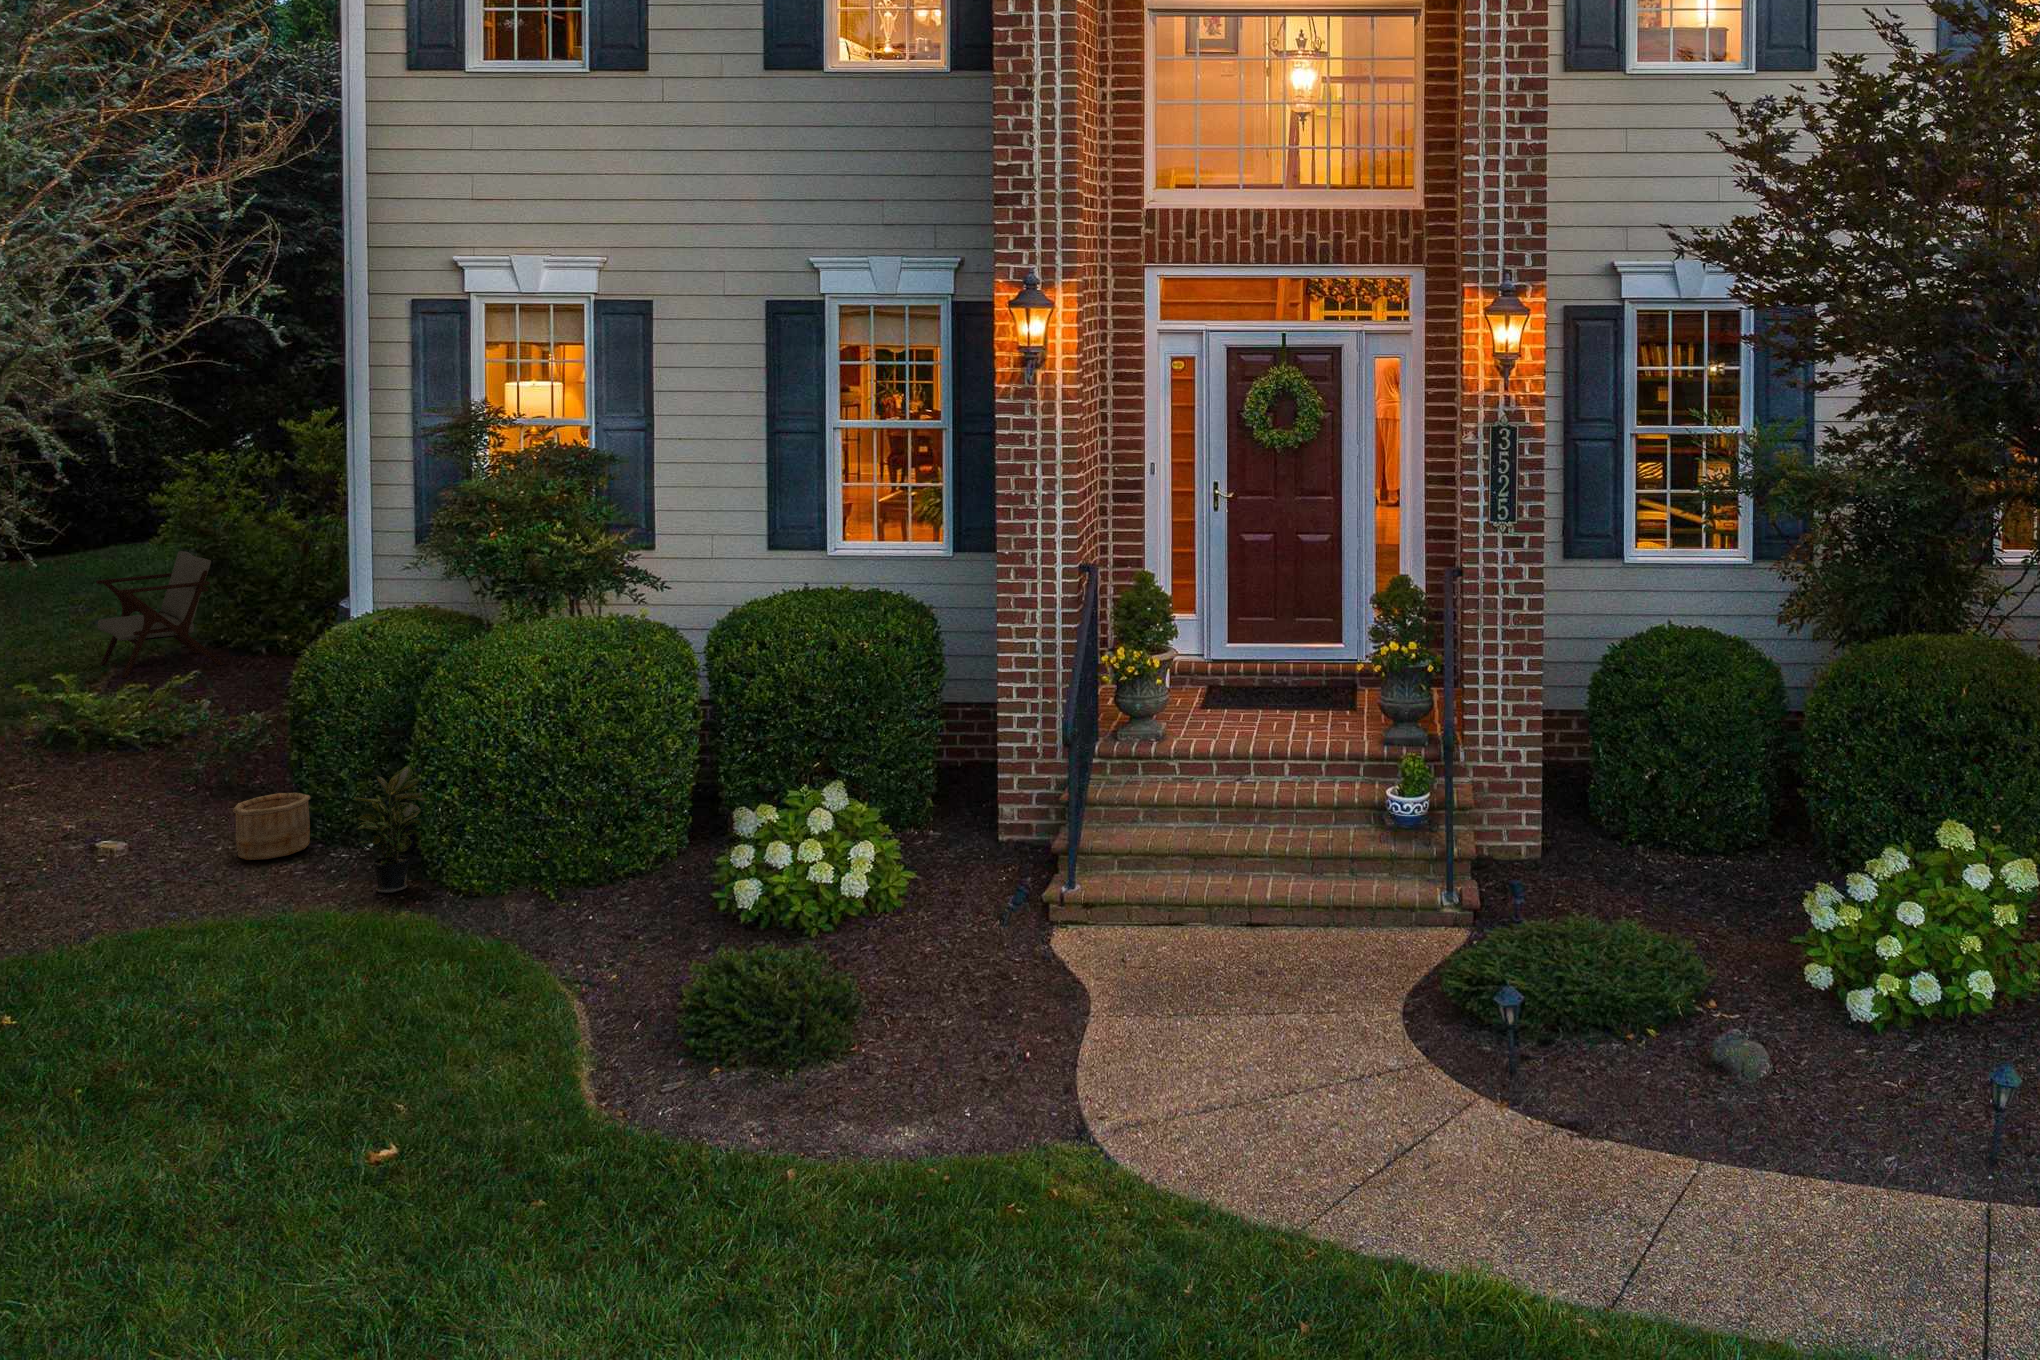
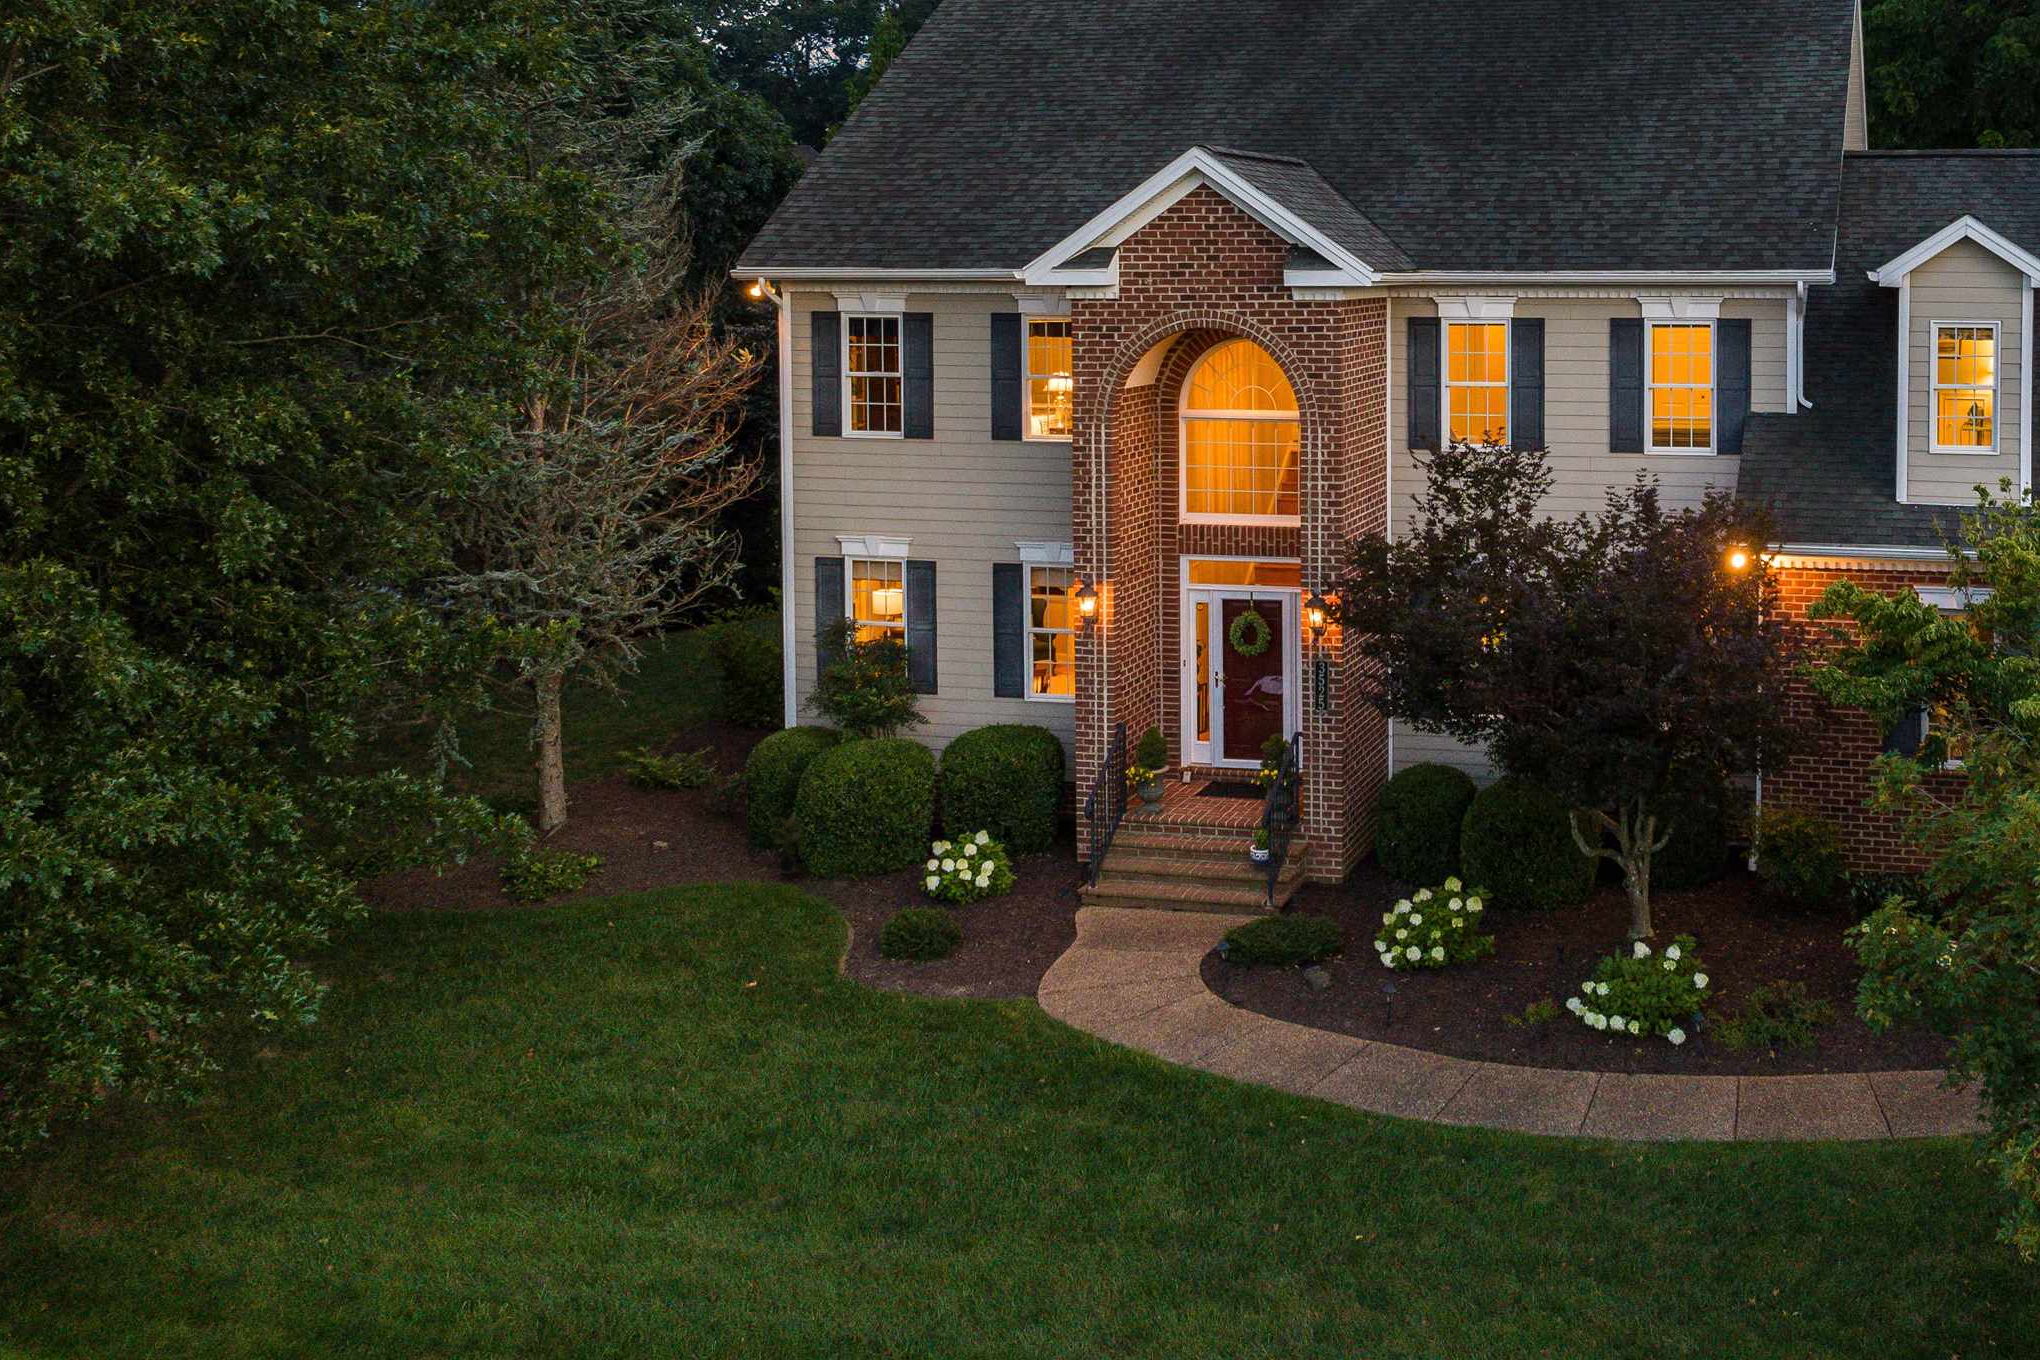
lounge chair: present [96,551,224,678] -> none [670,660,736,736]
wooden bucket: present [233,793,310,860] -> none [722,821,757,853]

